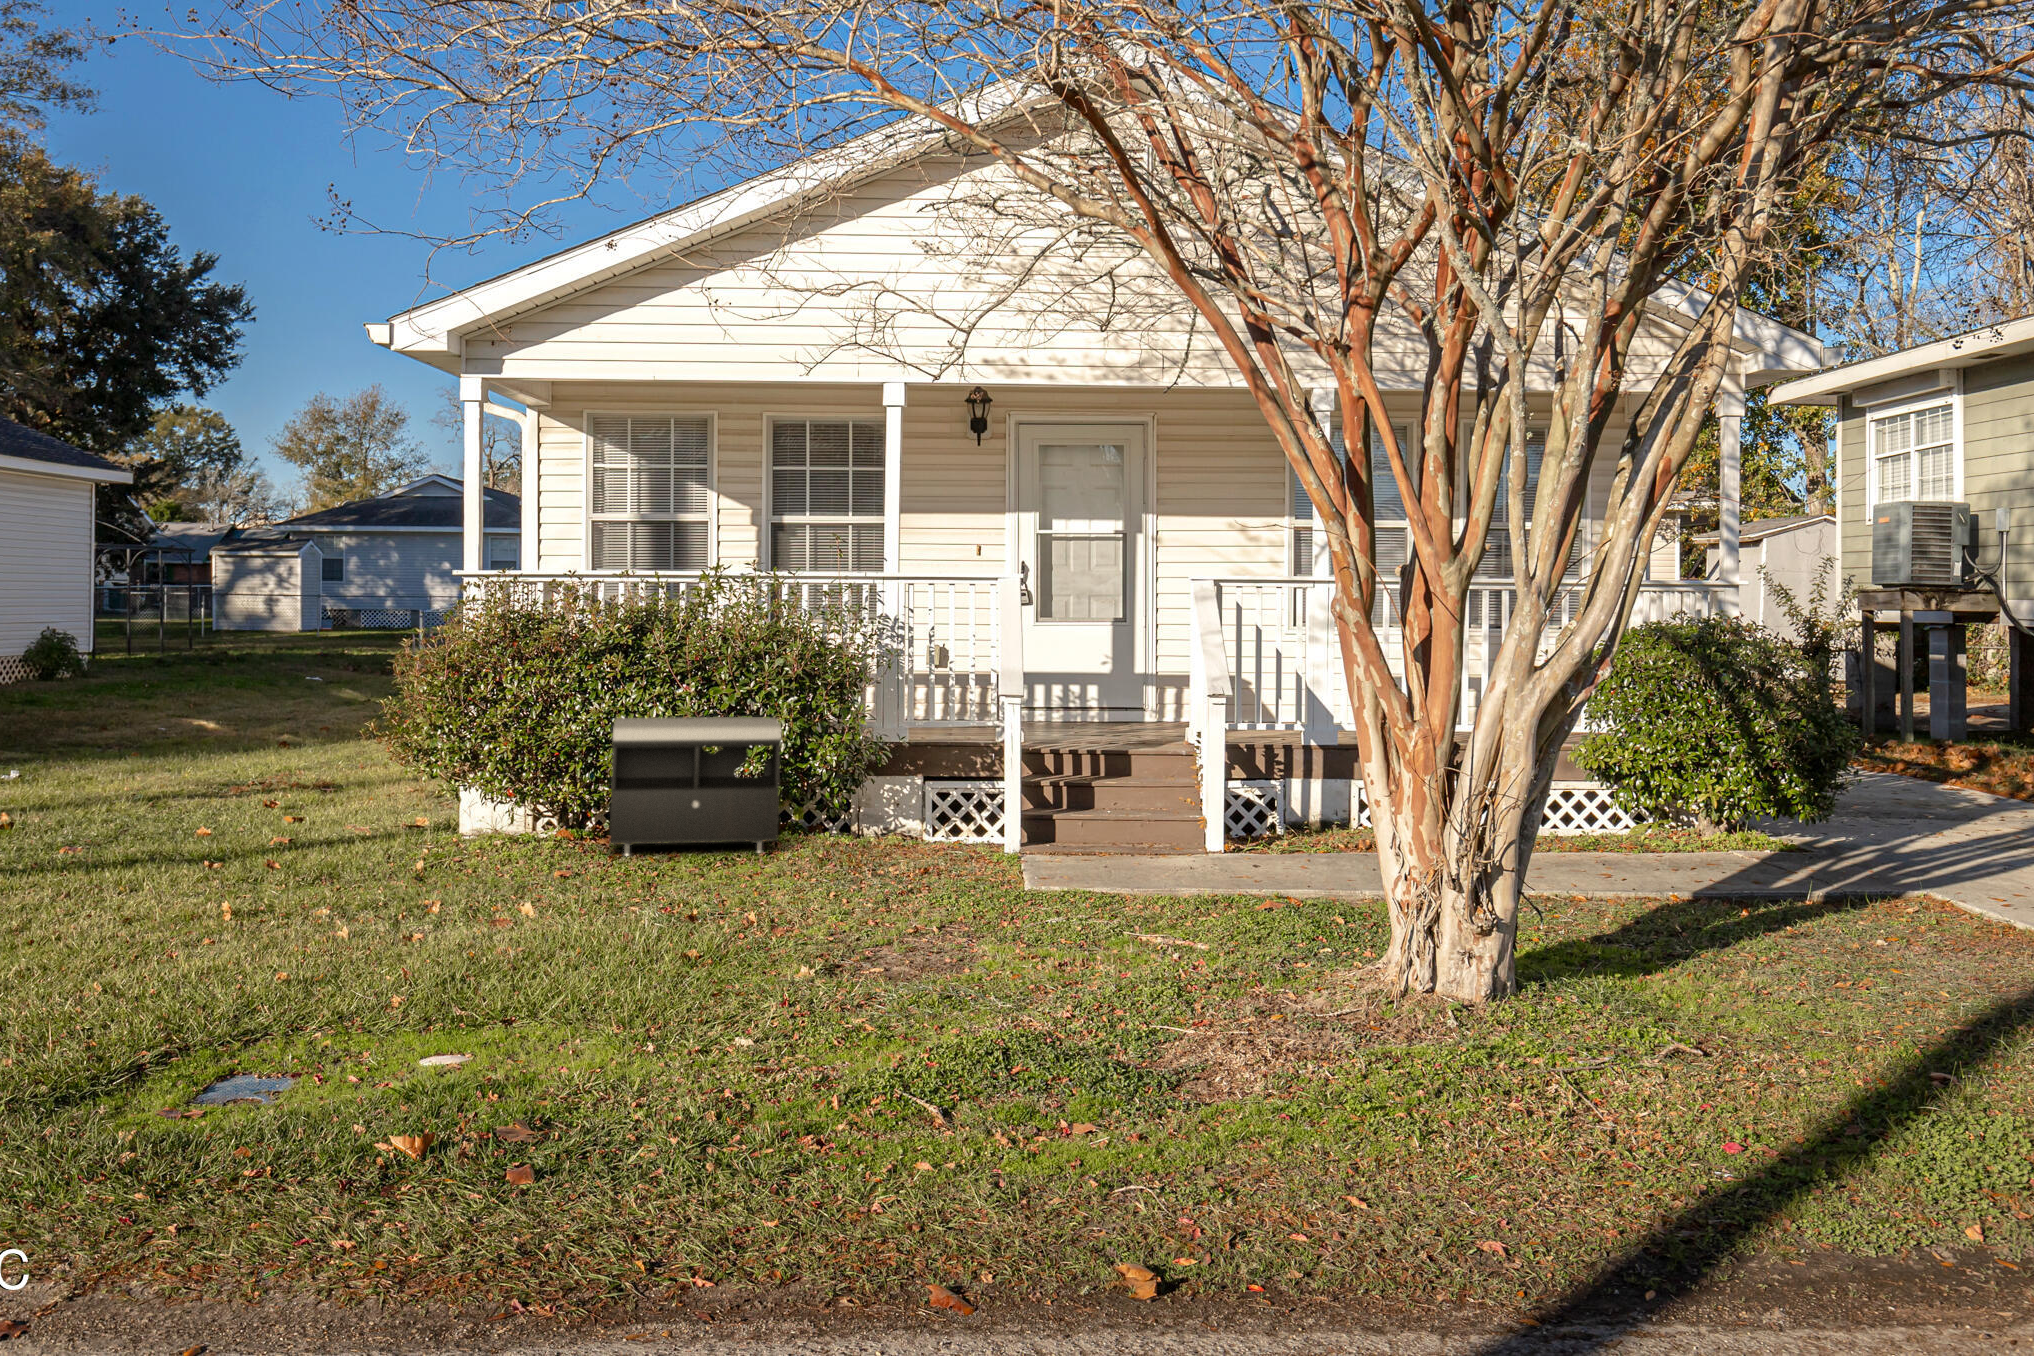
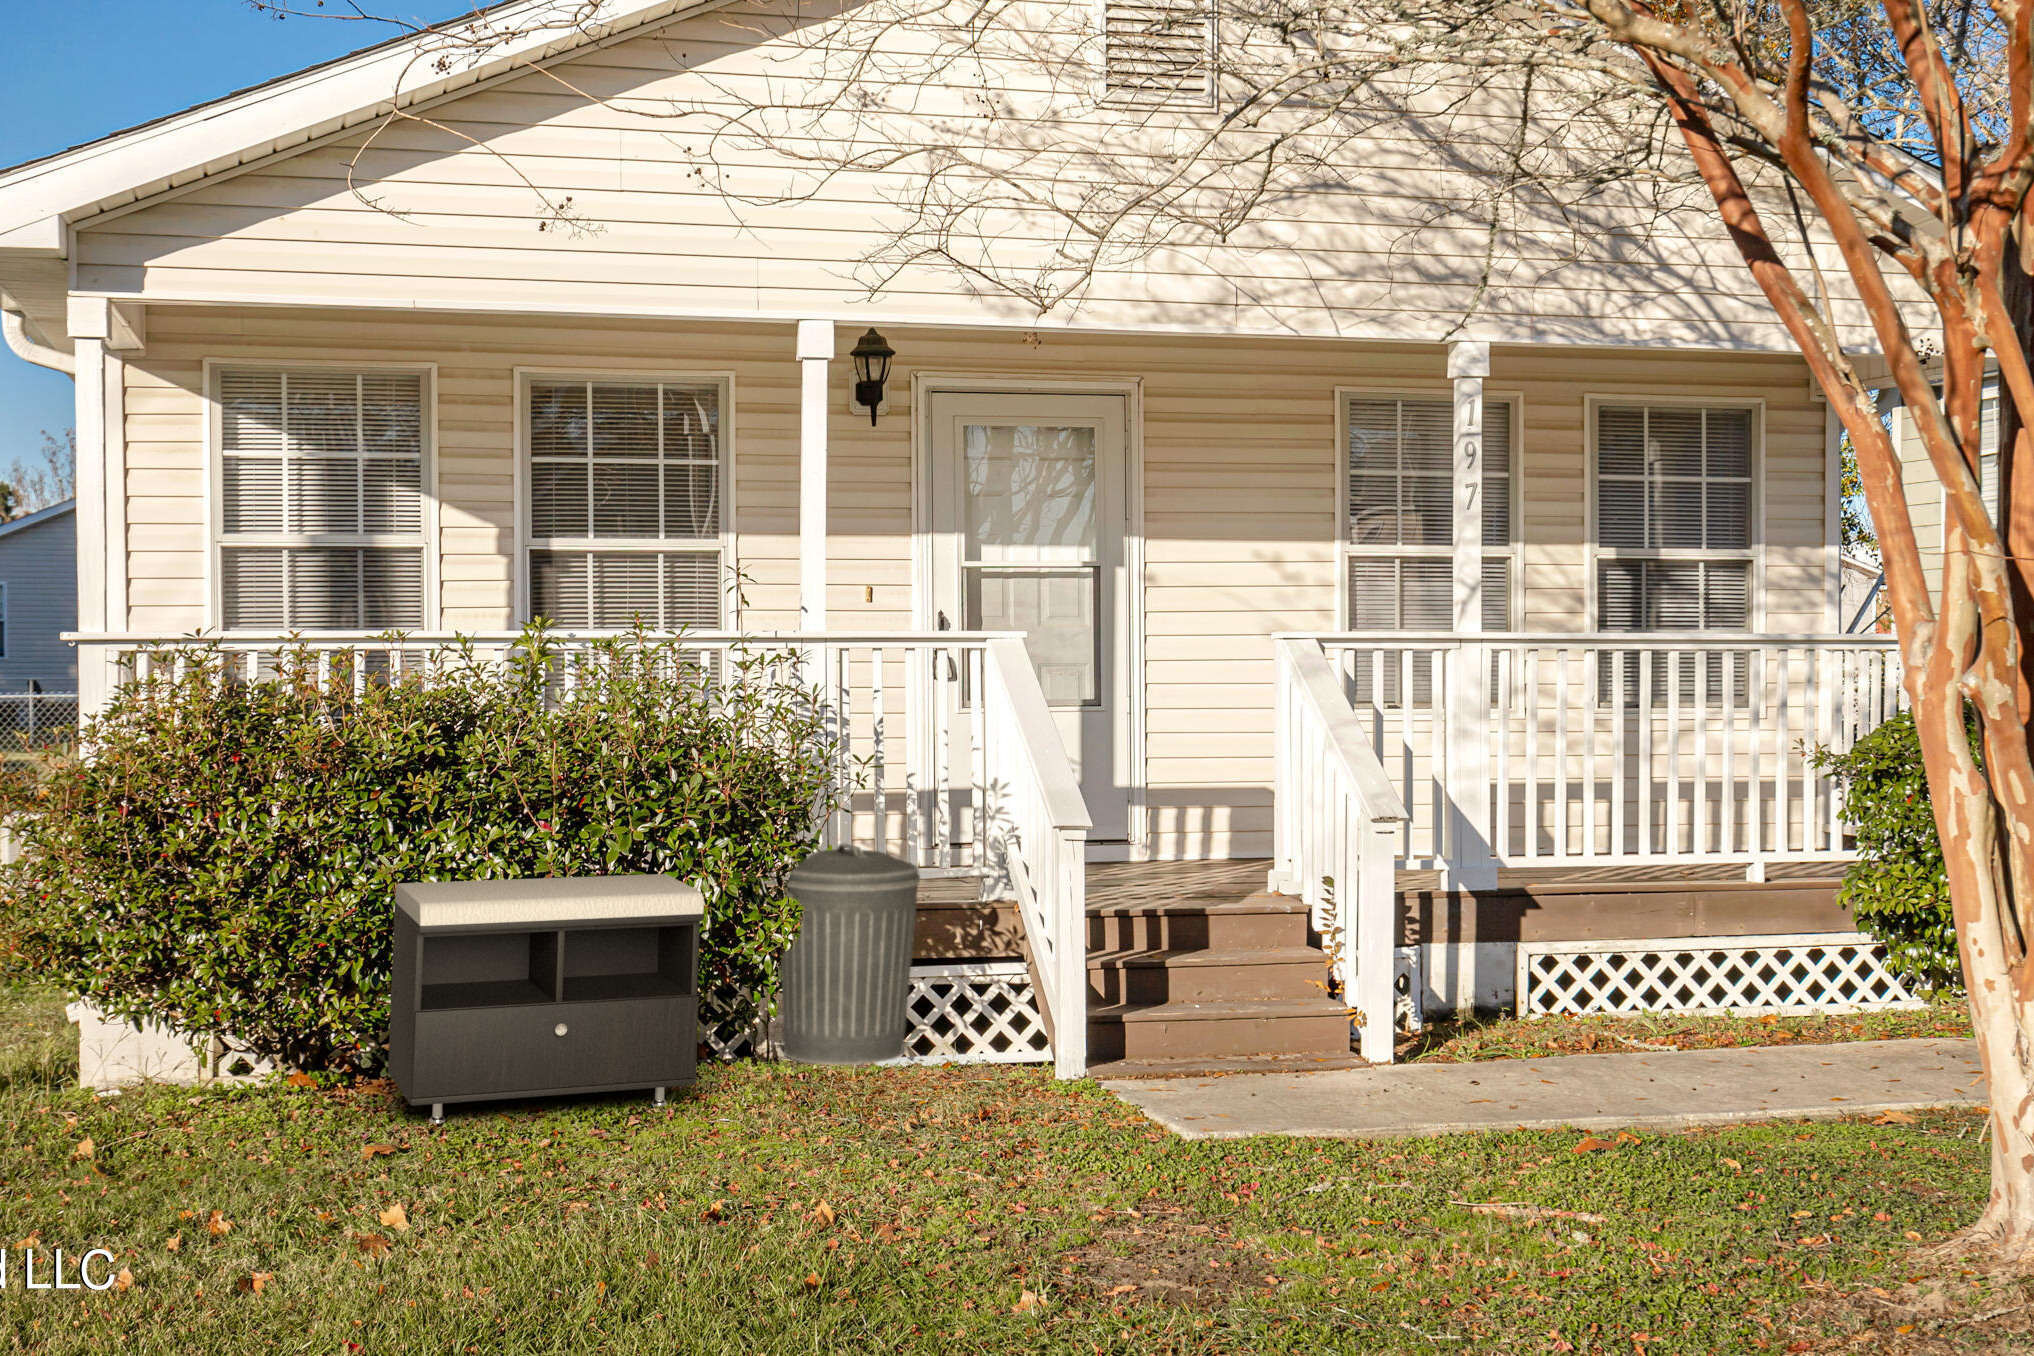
trash can: none [853,703,942,838] -> present [781,843,920,1065]

